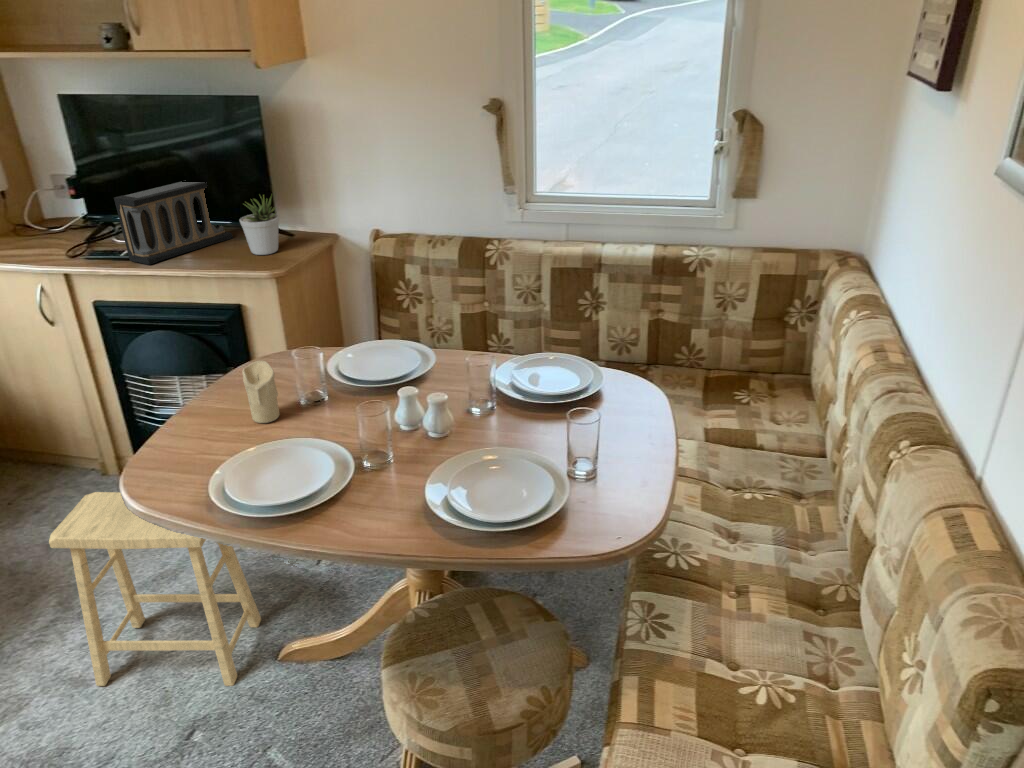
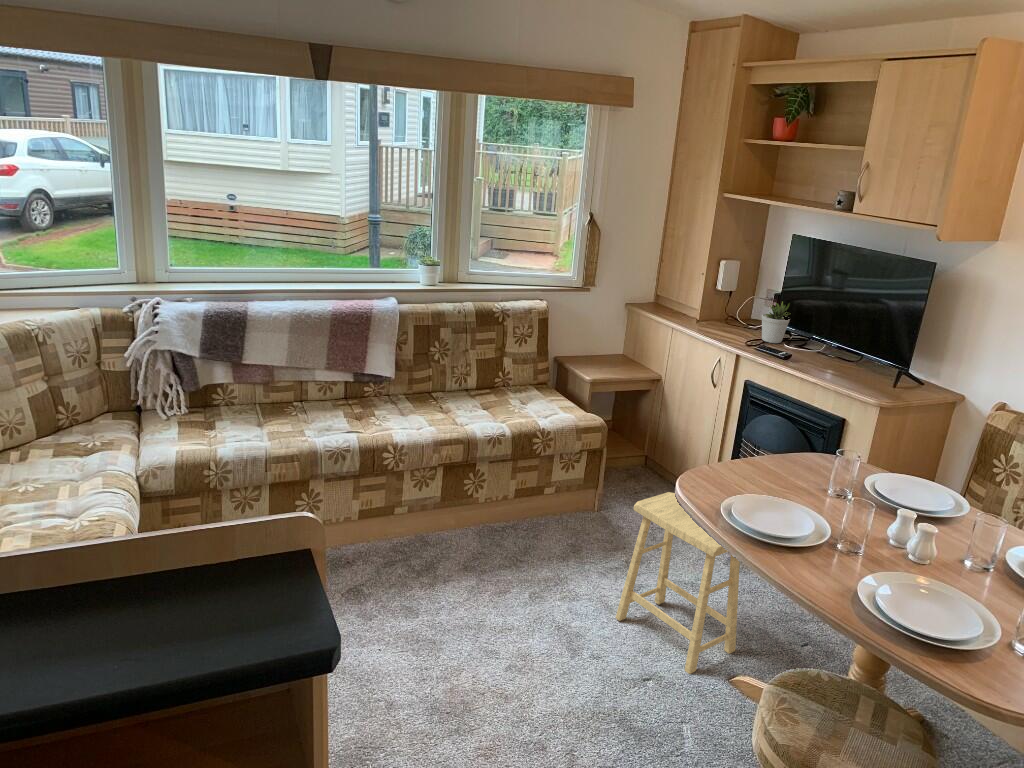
speaker: present [114,182,233,265] -> none [784,312,884,369]
potted plant: present [240,195,279,255] -> present [762,302,790,343]
candle: present [242,361,279,423] -> none [782,441,811,487]

